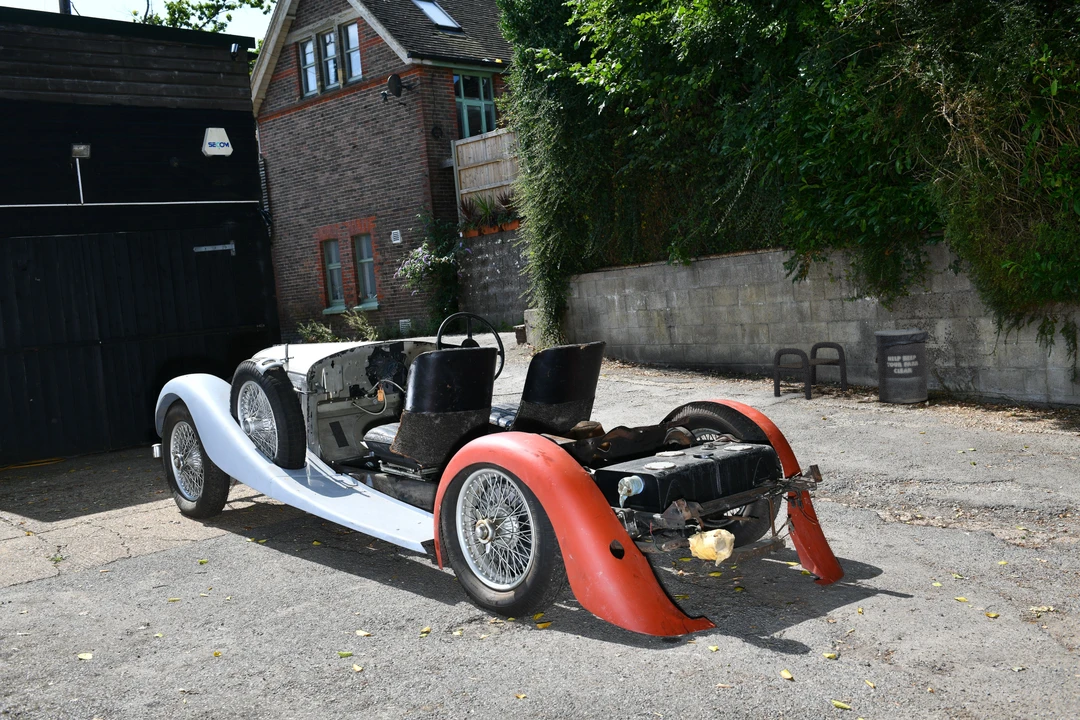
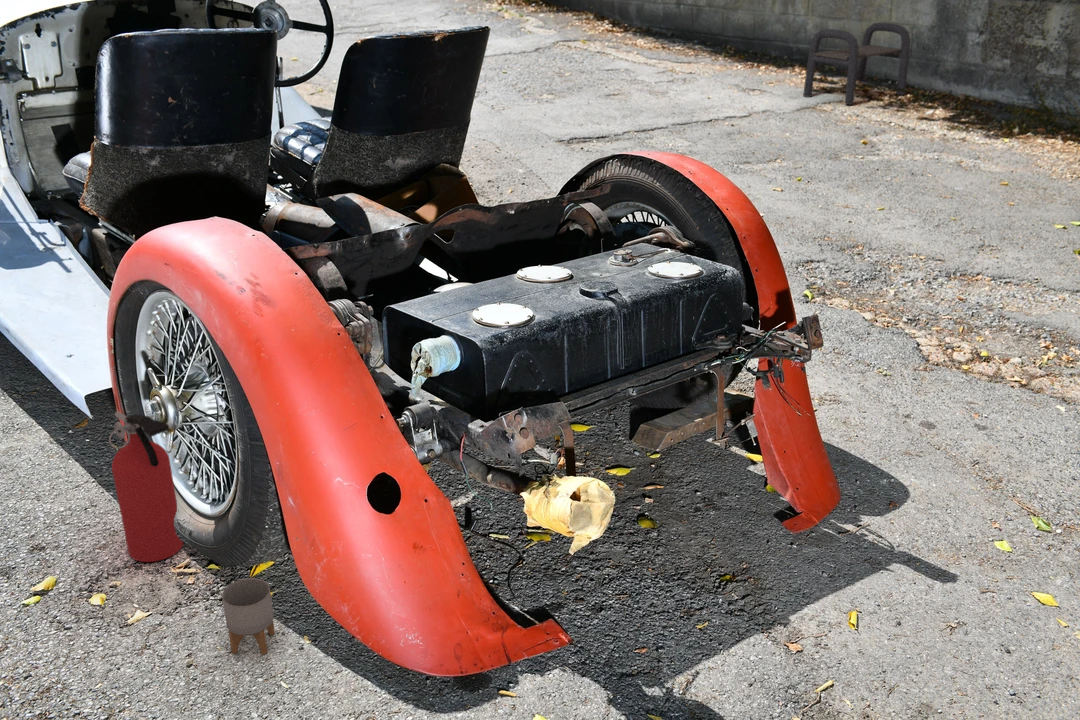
trash can: present [874,328,930,403] -> none [946,14,1037,124]
fire extinguisher: none [452,537,490,624] -> present [109,412,183,562]
planter: none [534,609,559,649] -> present [222,578,275,655]

